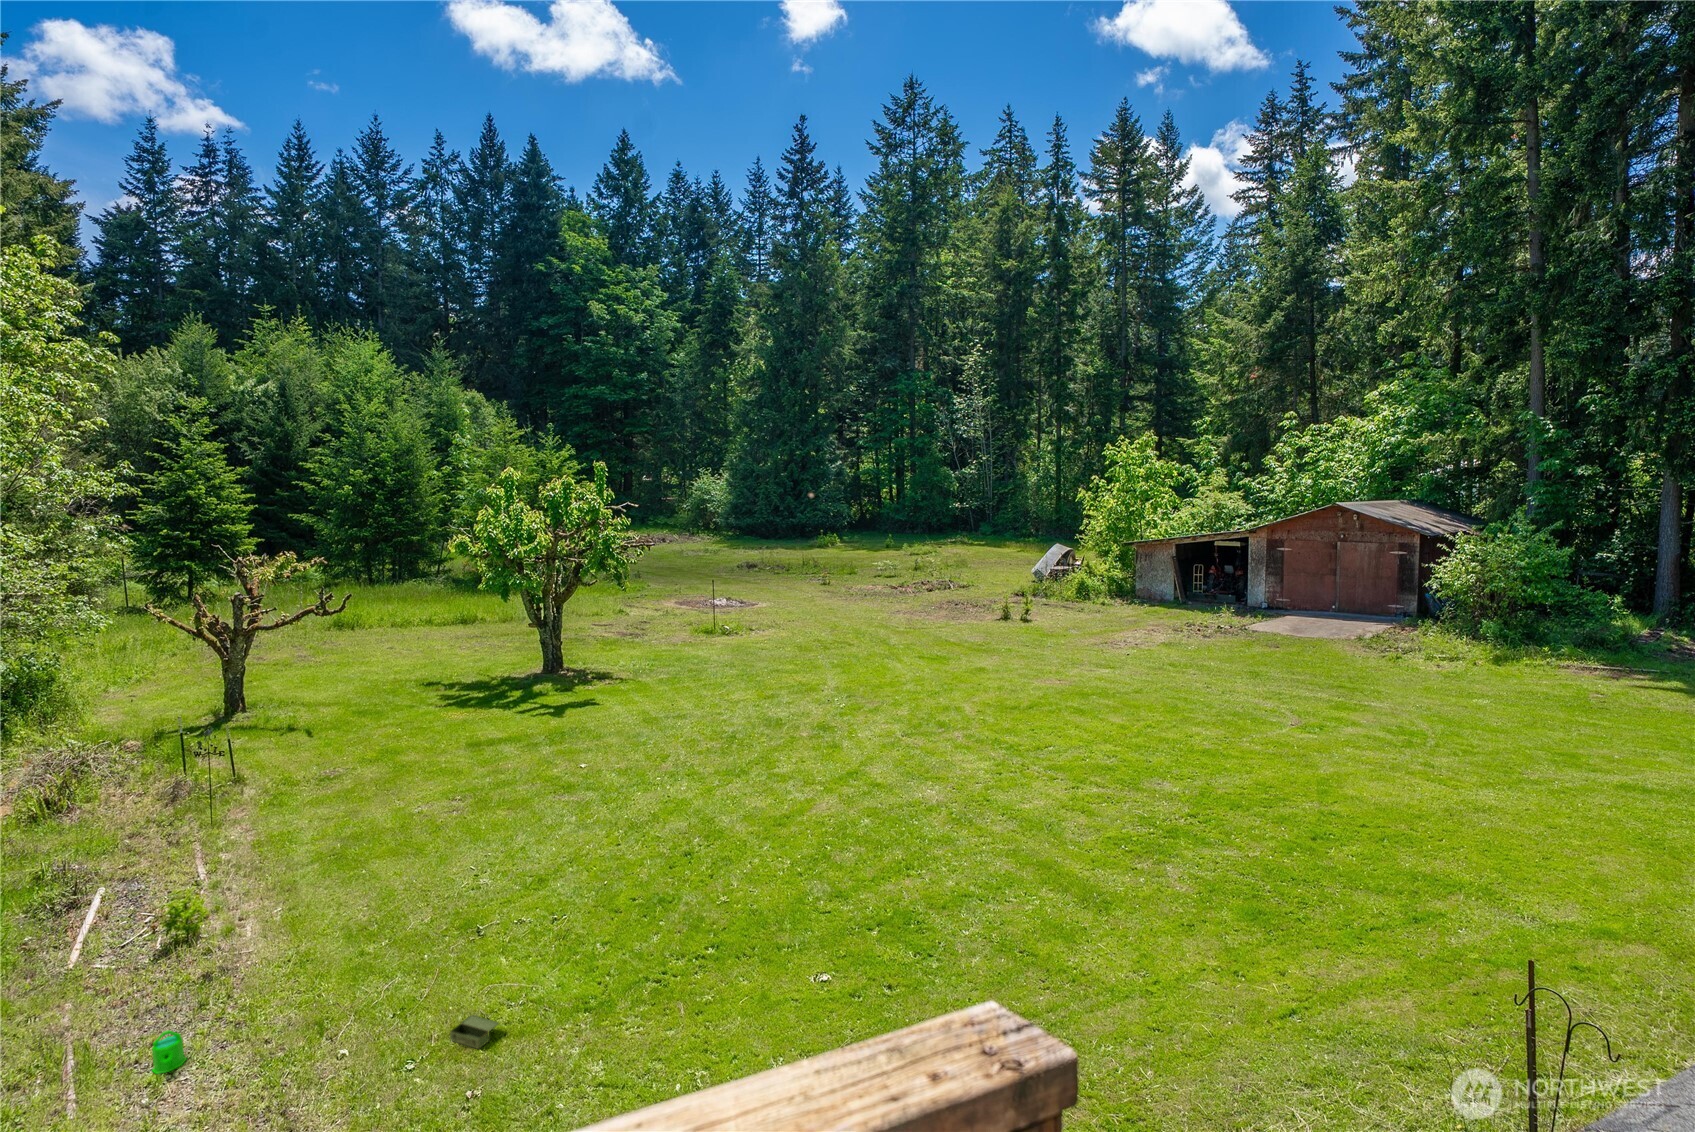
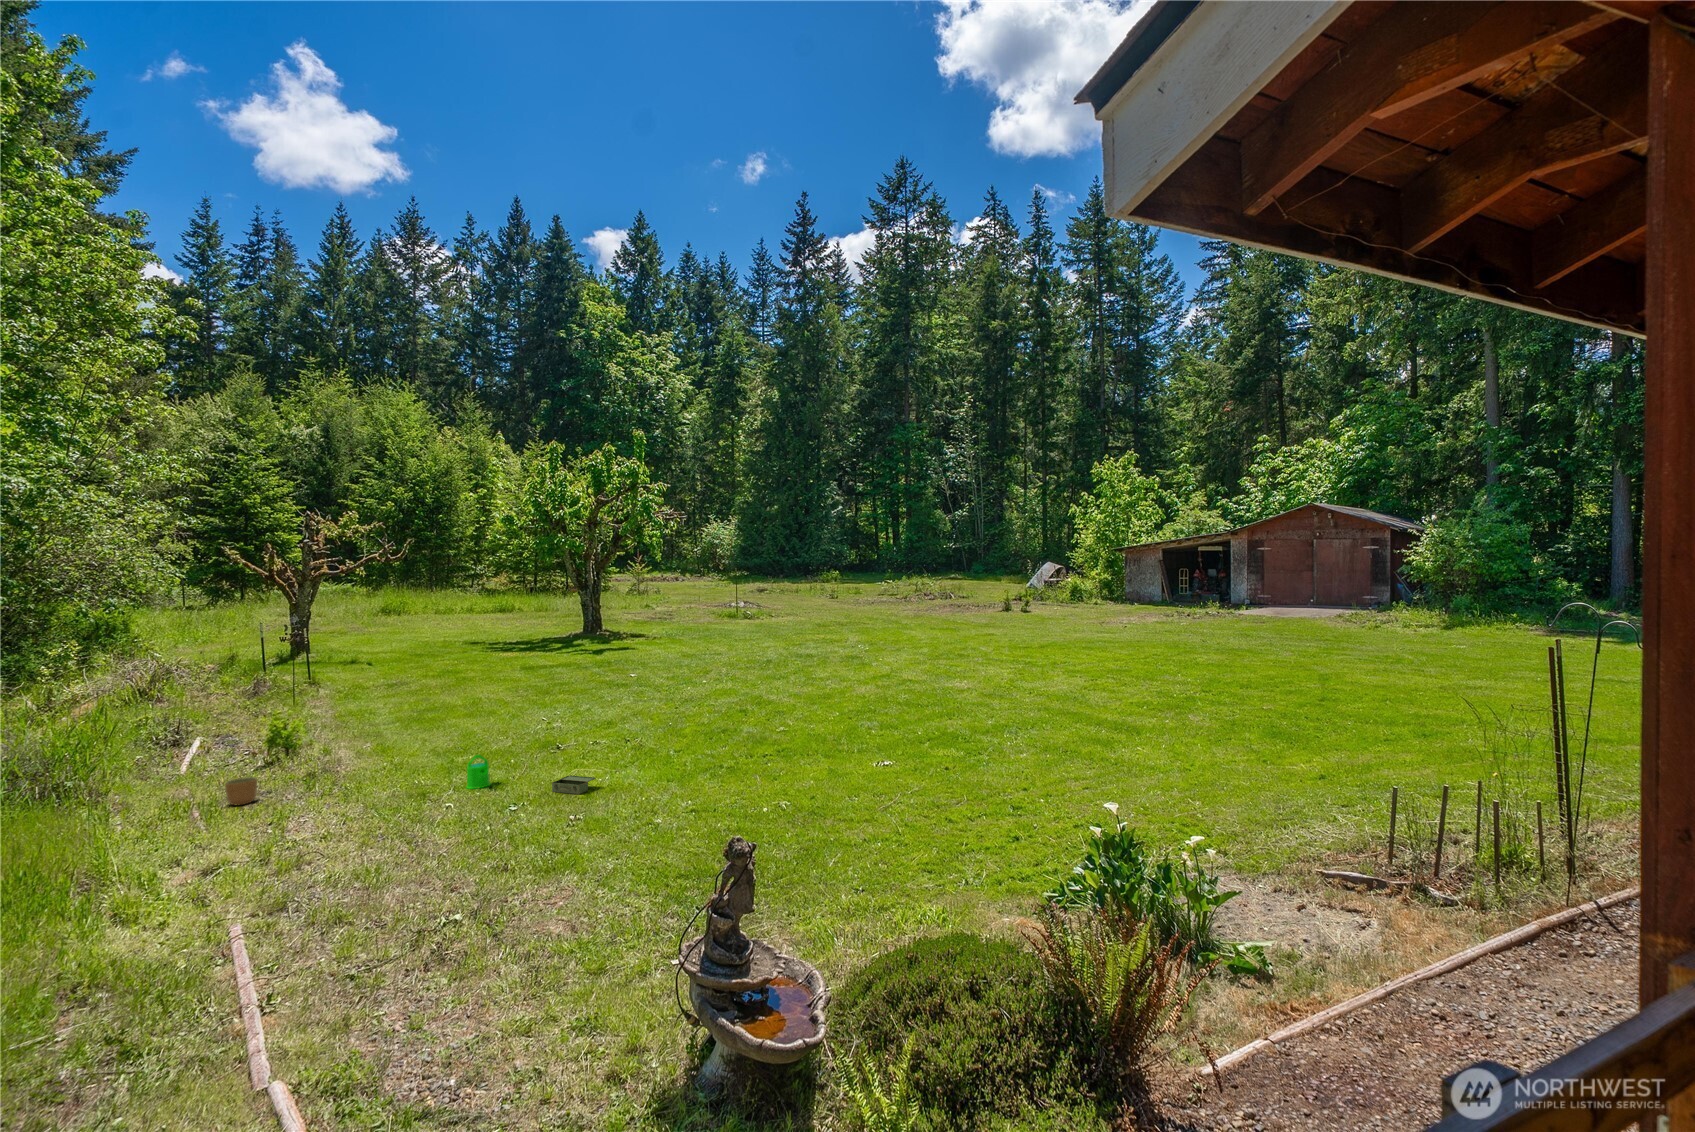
planter: none [99,998,136,1035] -> present [225,777,257,805]
watering can: present [152,1030,186,1074] -> present [467,755,491,789]

